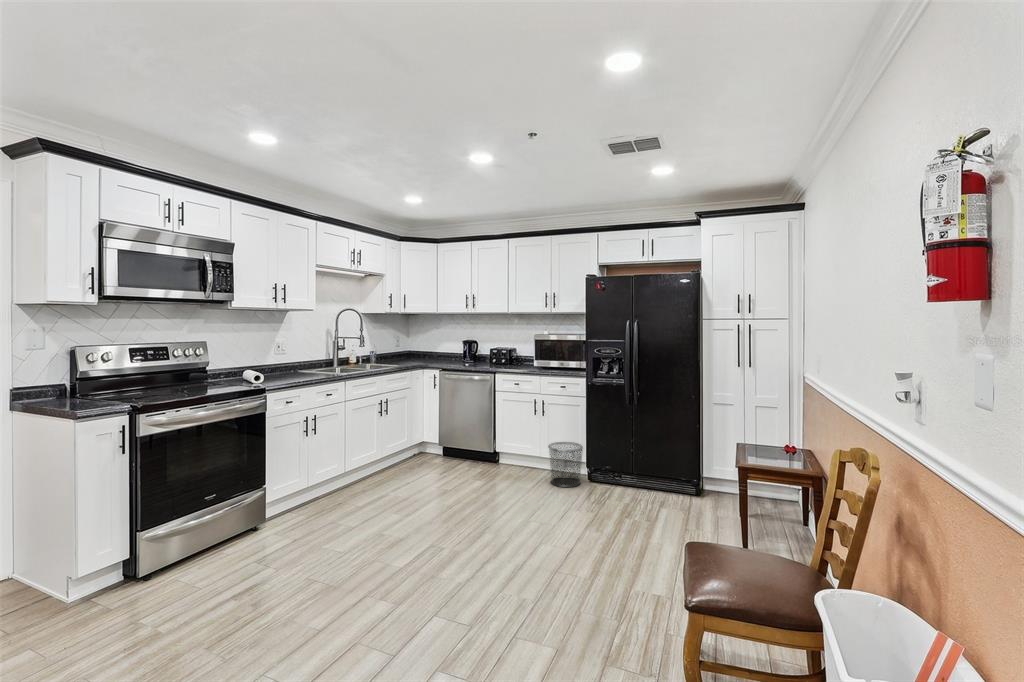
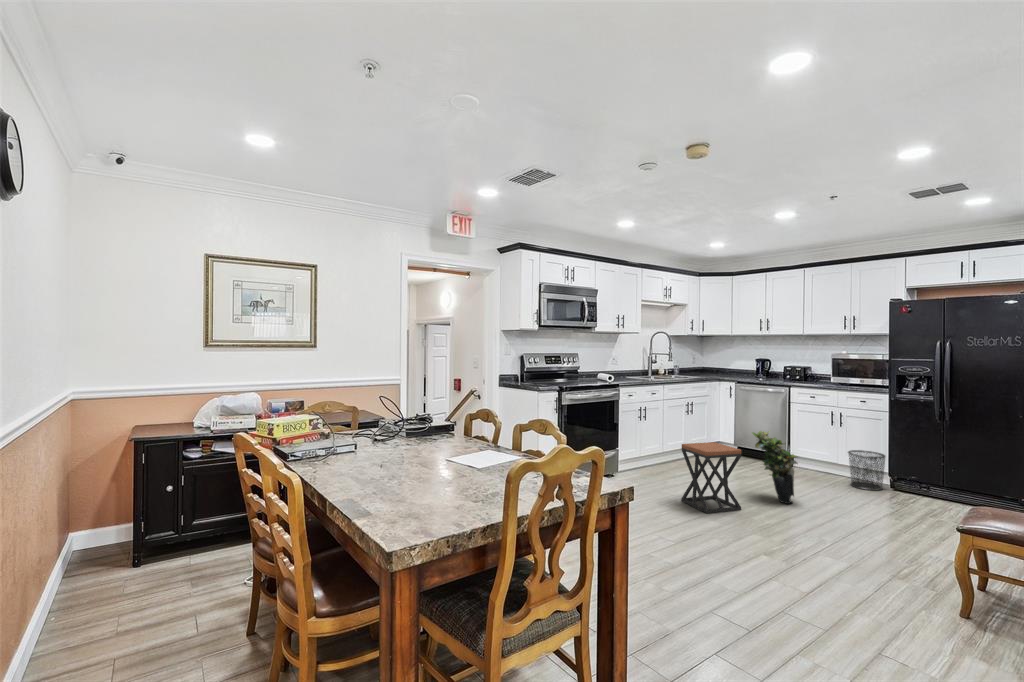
potted plant: none [439,436,494,531] -> present [752,431,798,504]
stool: none [340,463,421,577] -> present [681,442,741,513]

